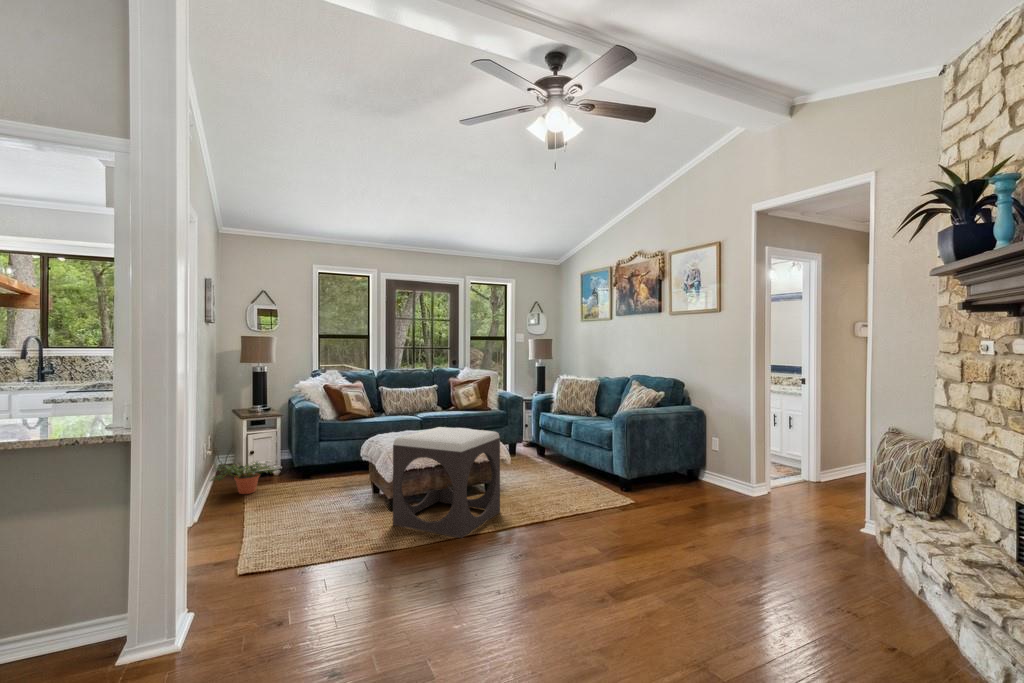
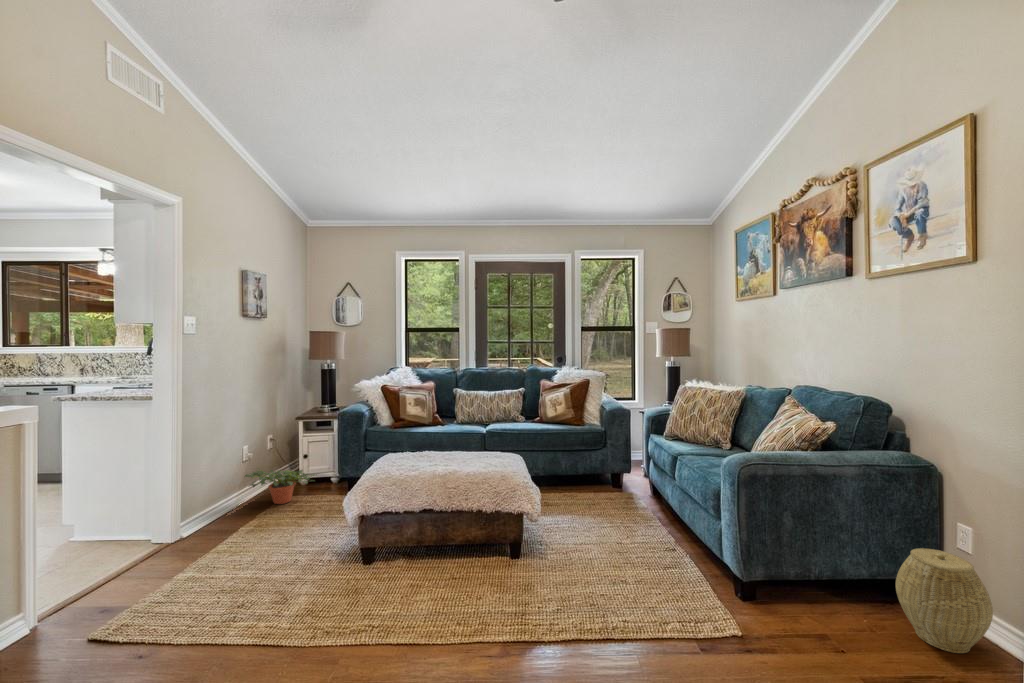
footstool: present [393,427,500,538] -> none [329,458,486,661]
woven basket: none [689,447,725,490] -> present [896,548,993,653]

